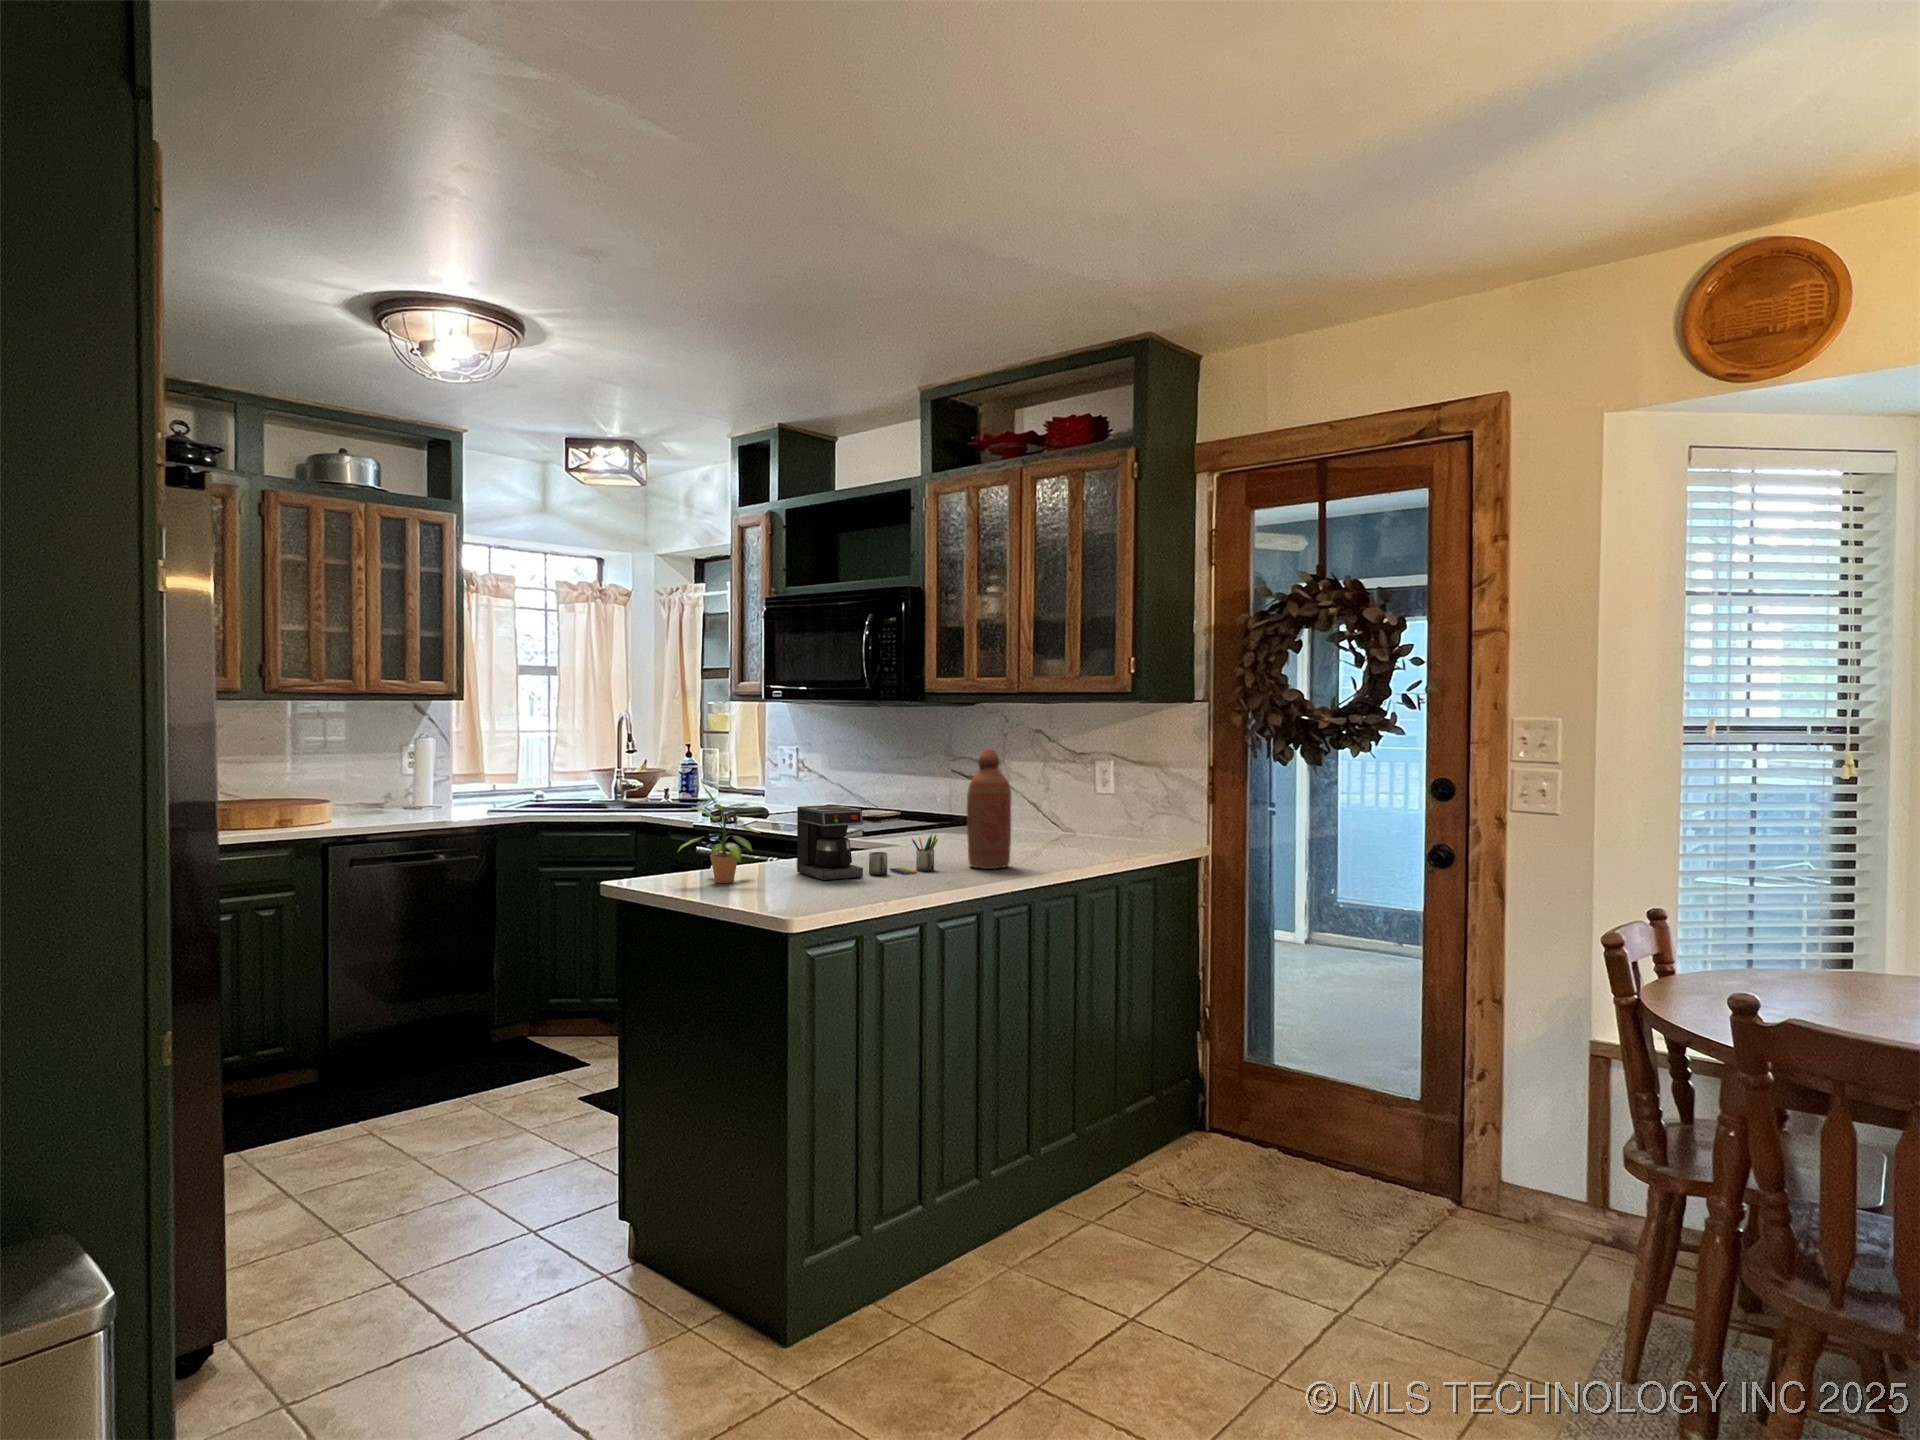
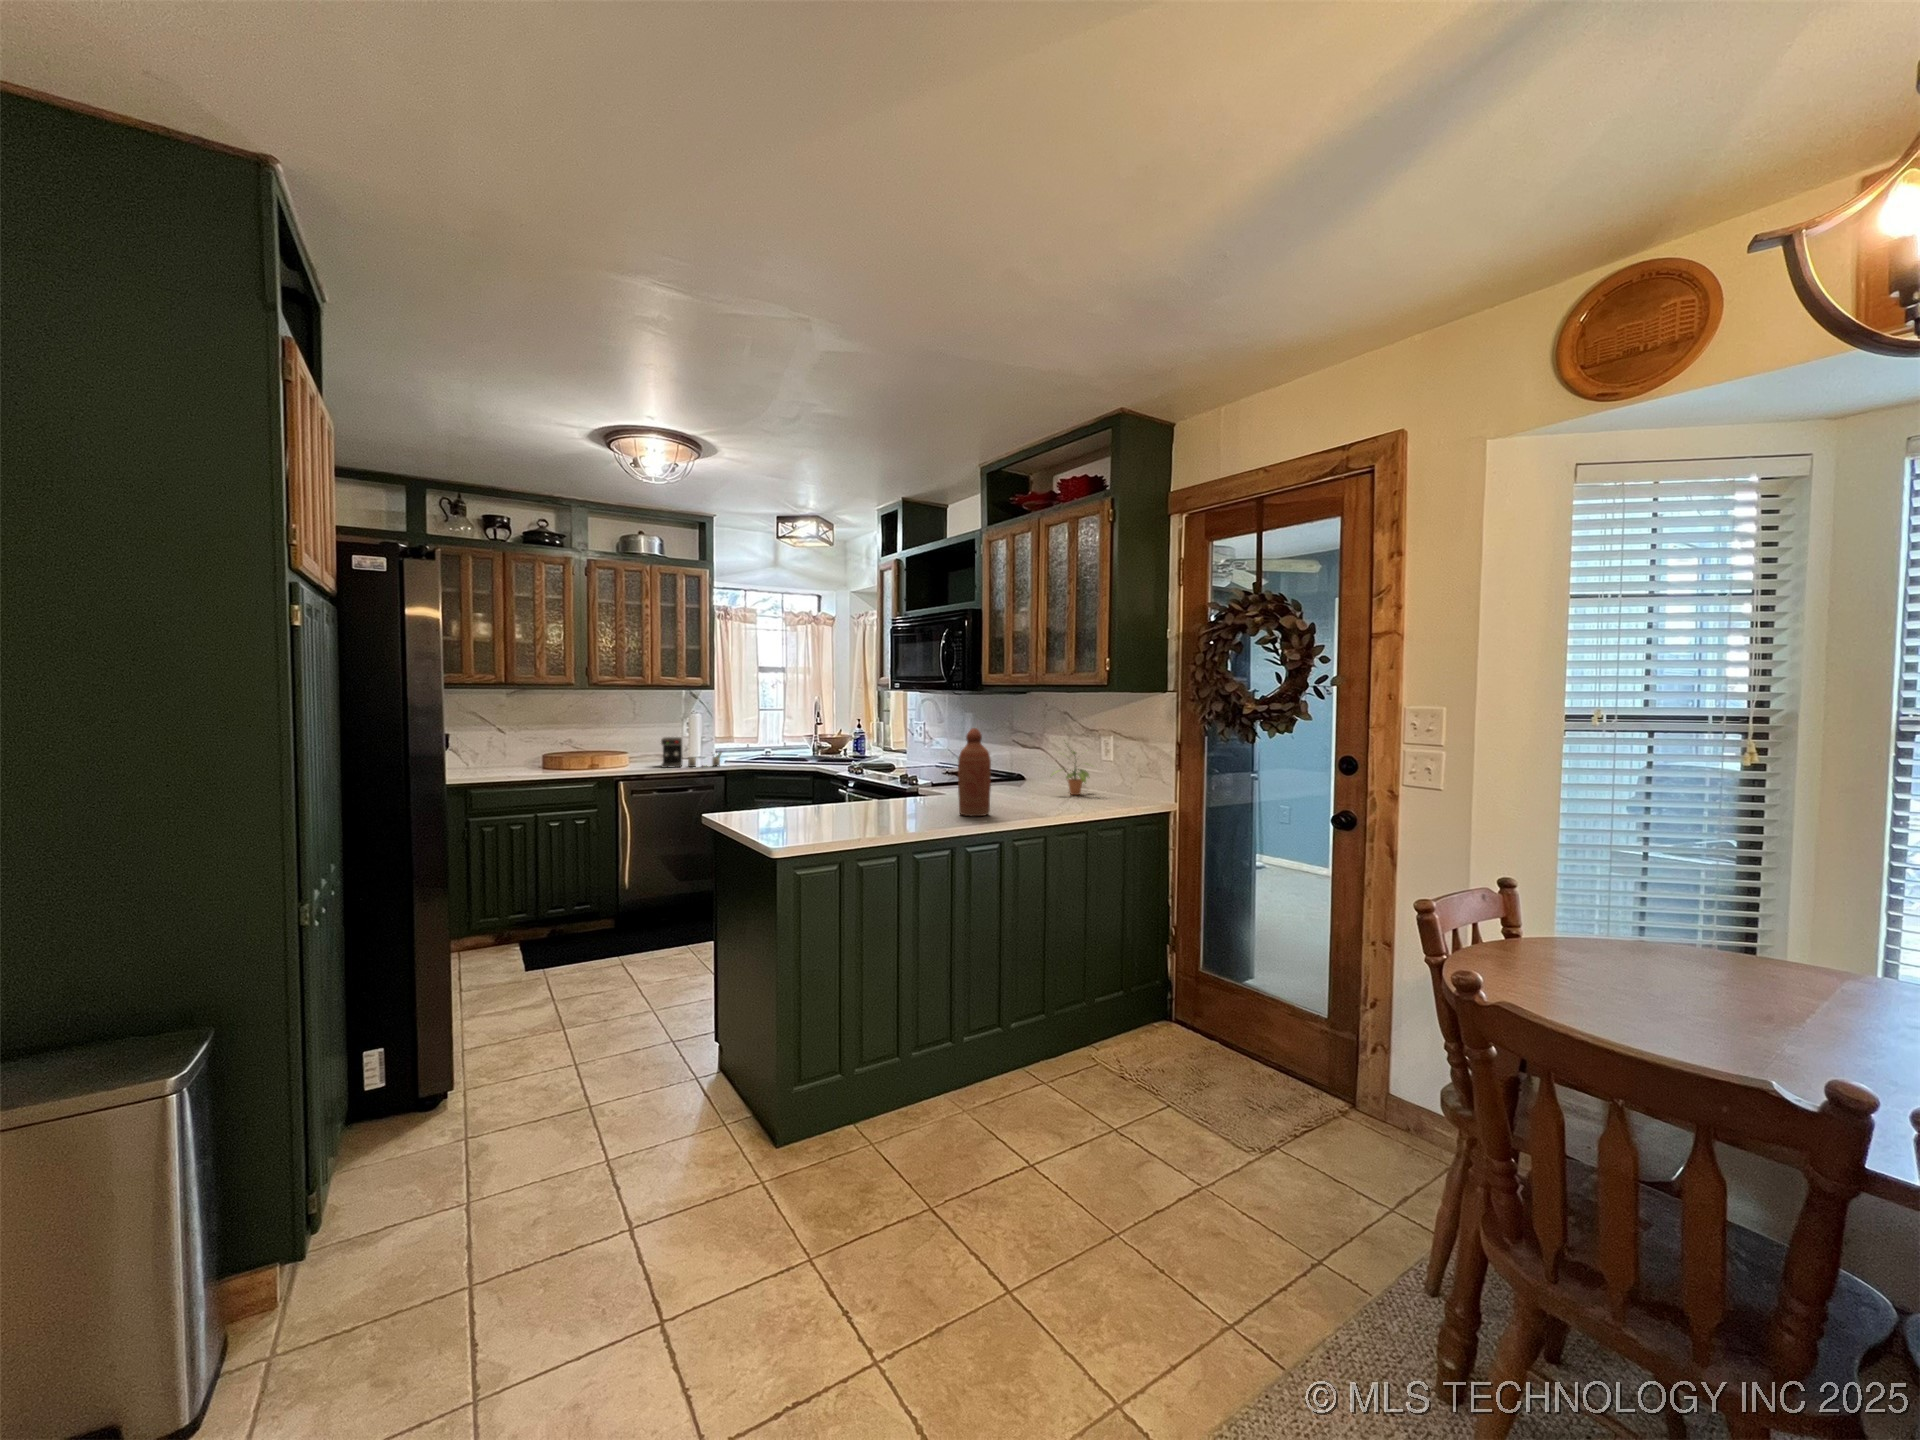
potted plant: present [678,784,760,883] -> present [1053,751,1089,795]
coffee maker: present [797,805,938,880] -> present [661,737,721,768]

